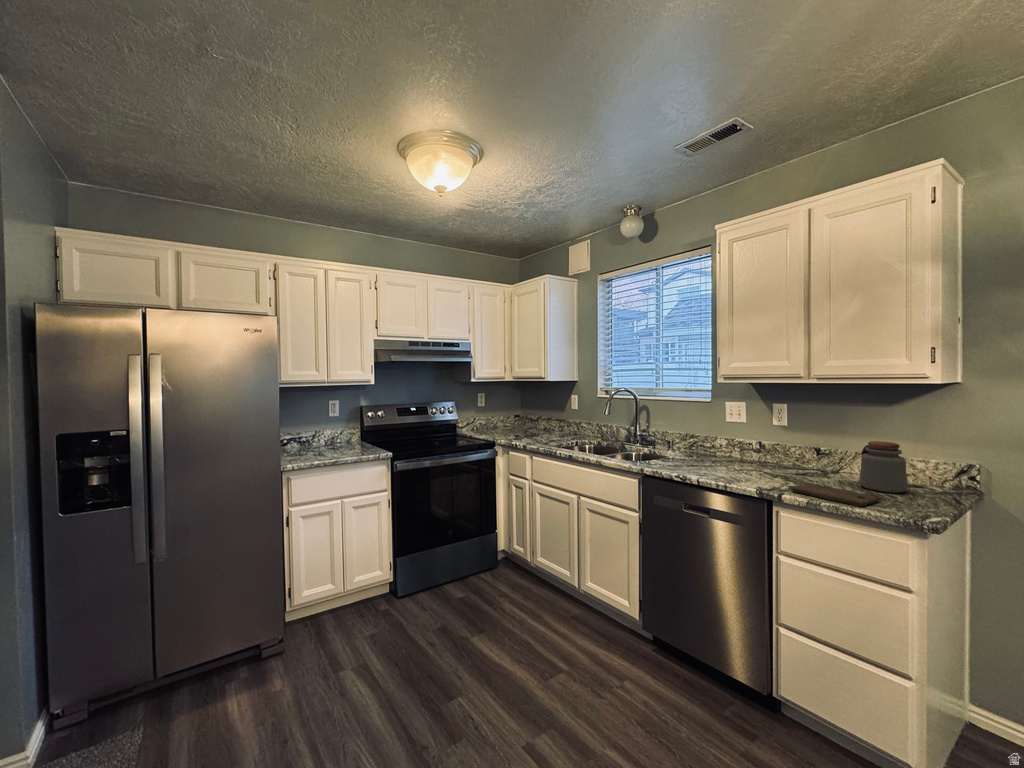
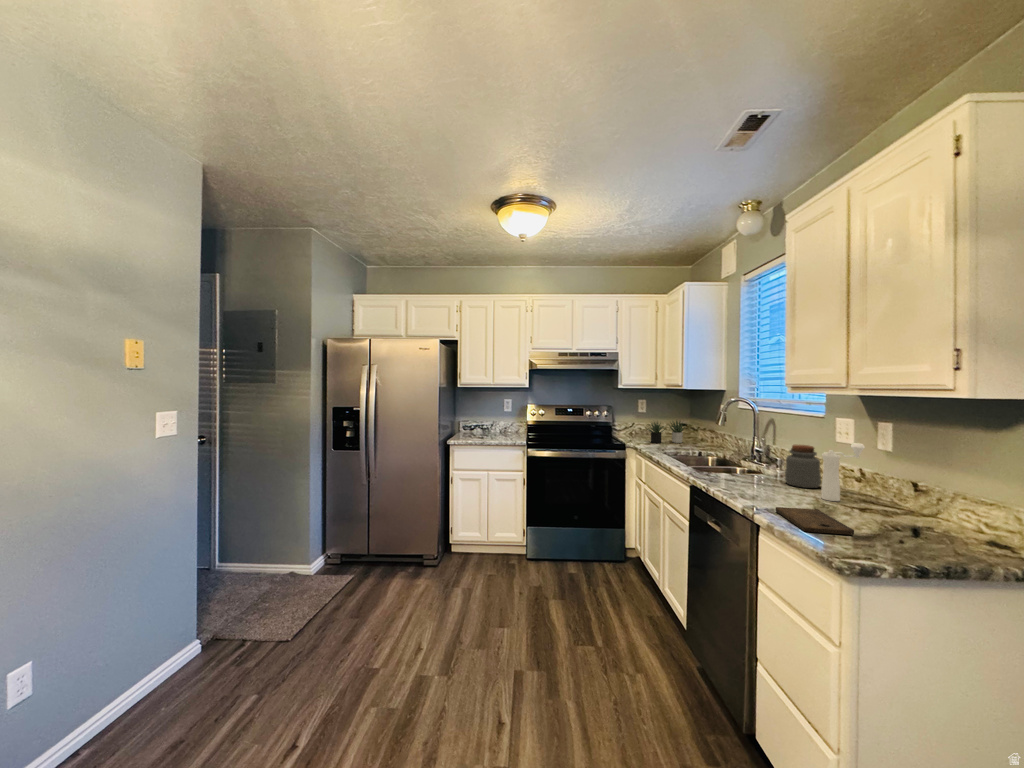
succulent plant: none [505,411,541,438] -> present [647,421,685,443]
pepper mill: none [760,421,780,472] -> present [821,443,865,501]
jar: present [860,441,907,493] -> present [785,445,821,488]

